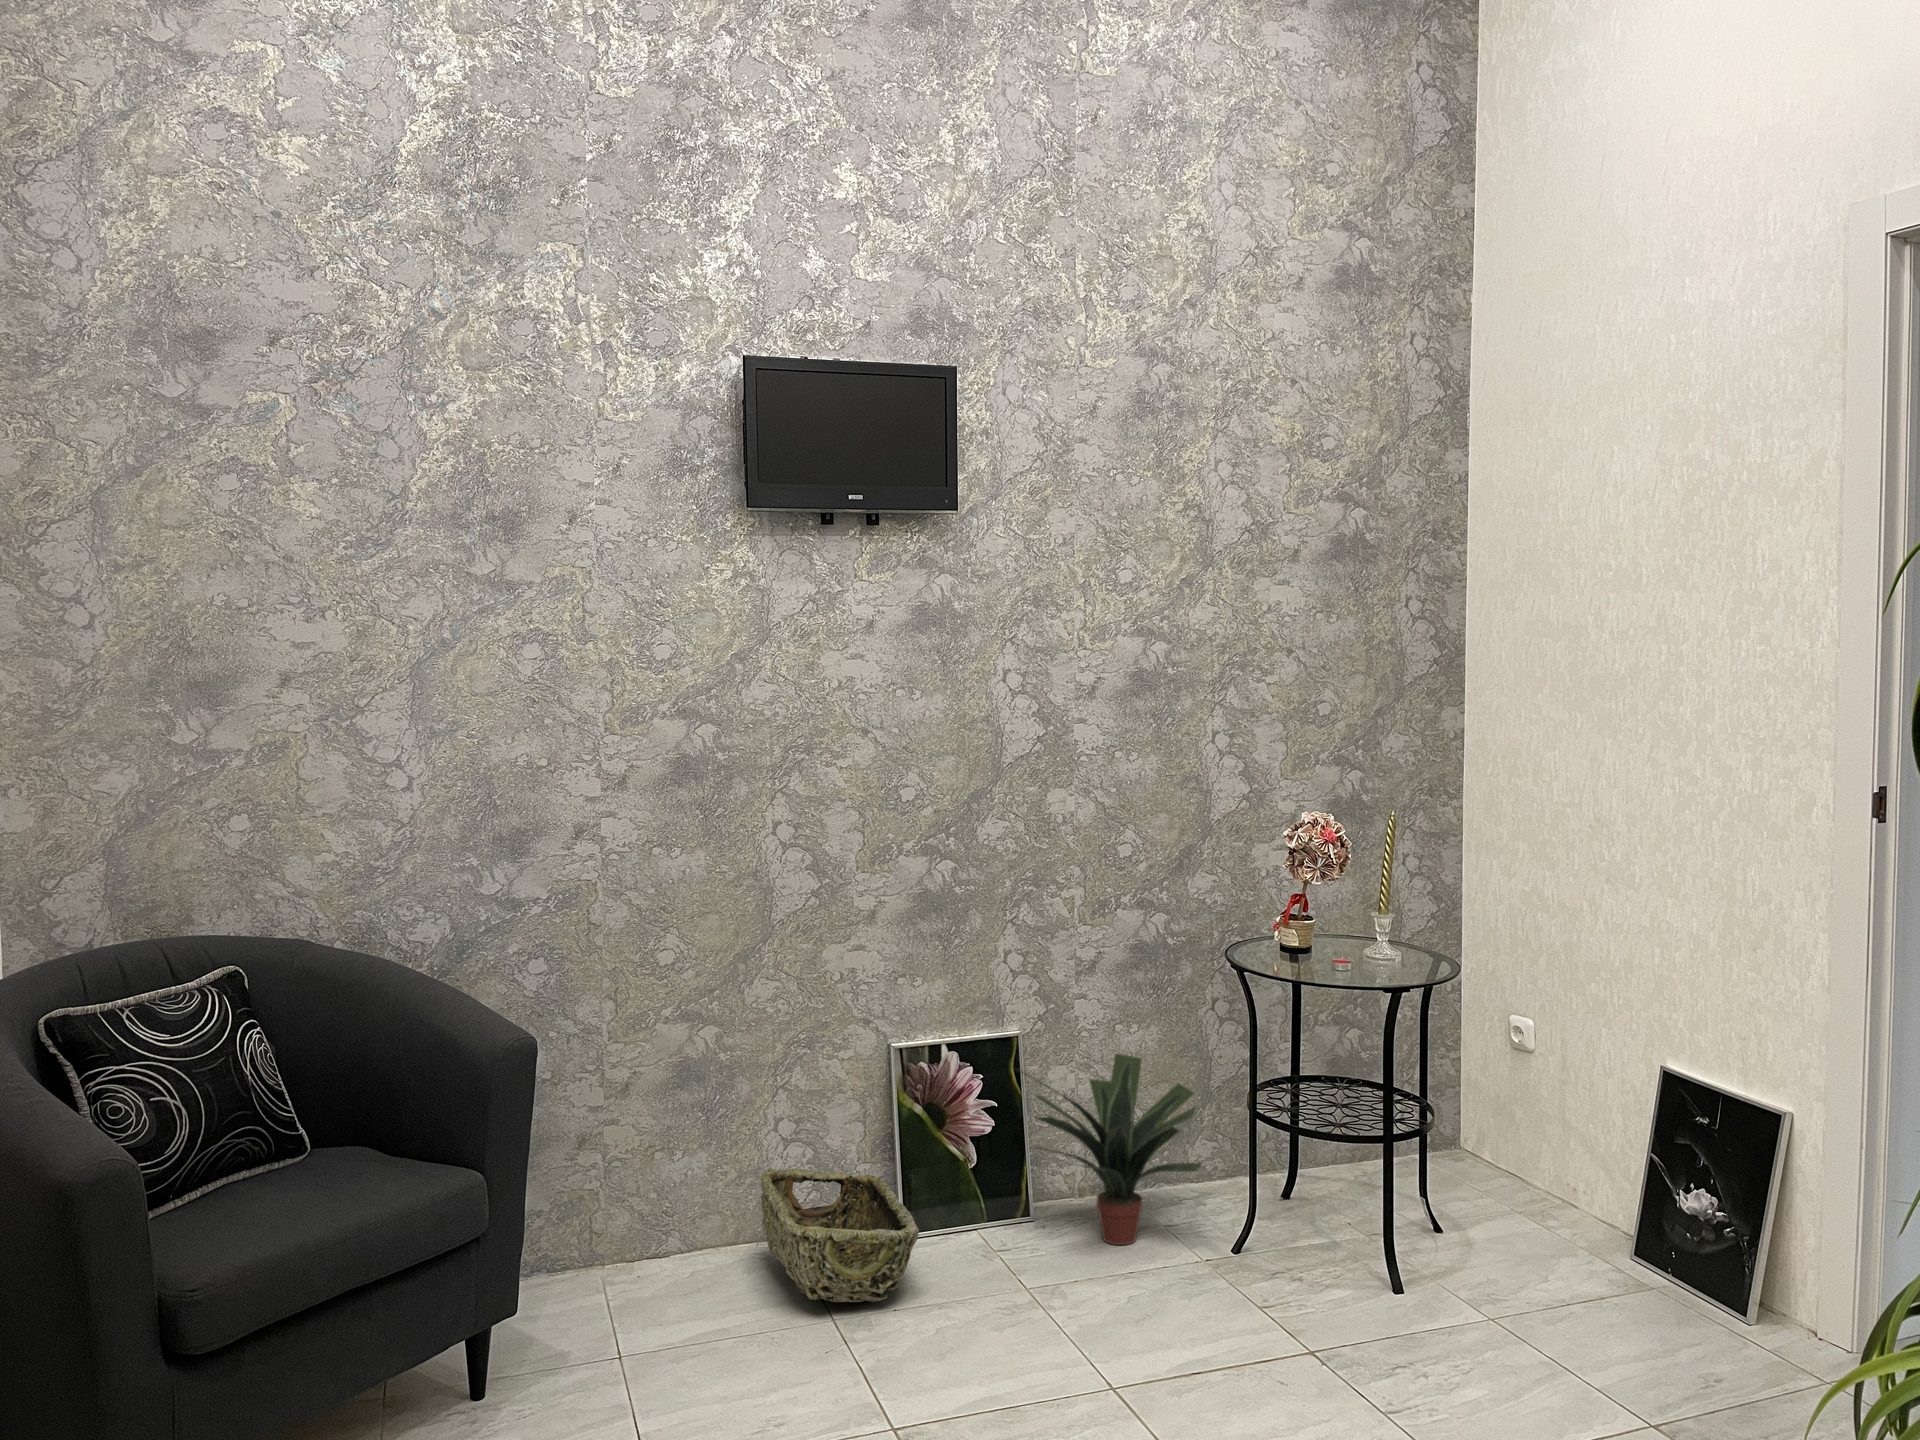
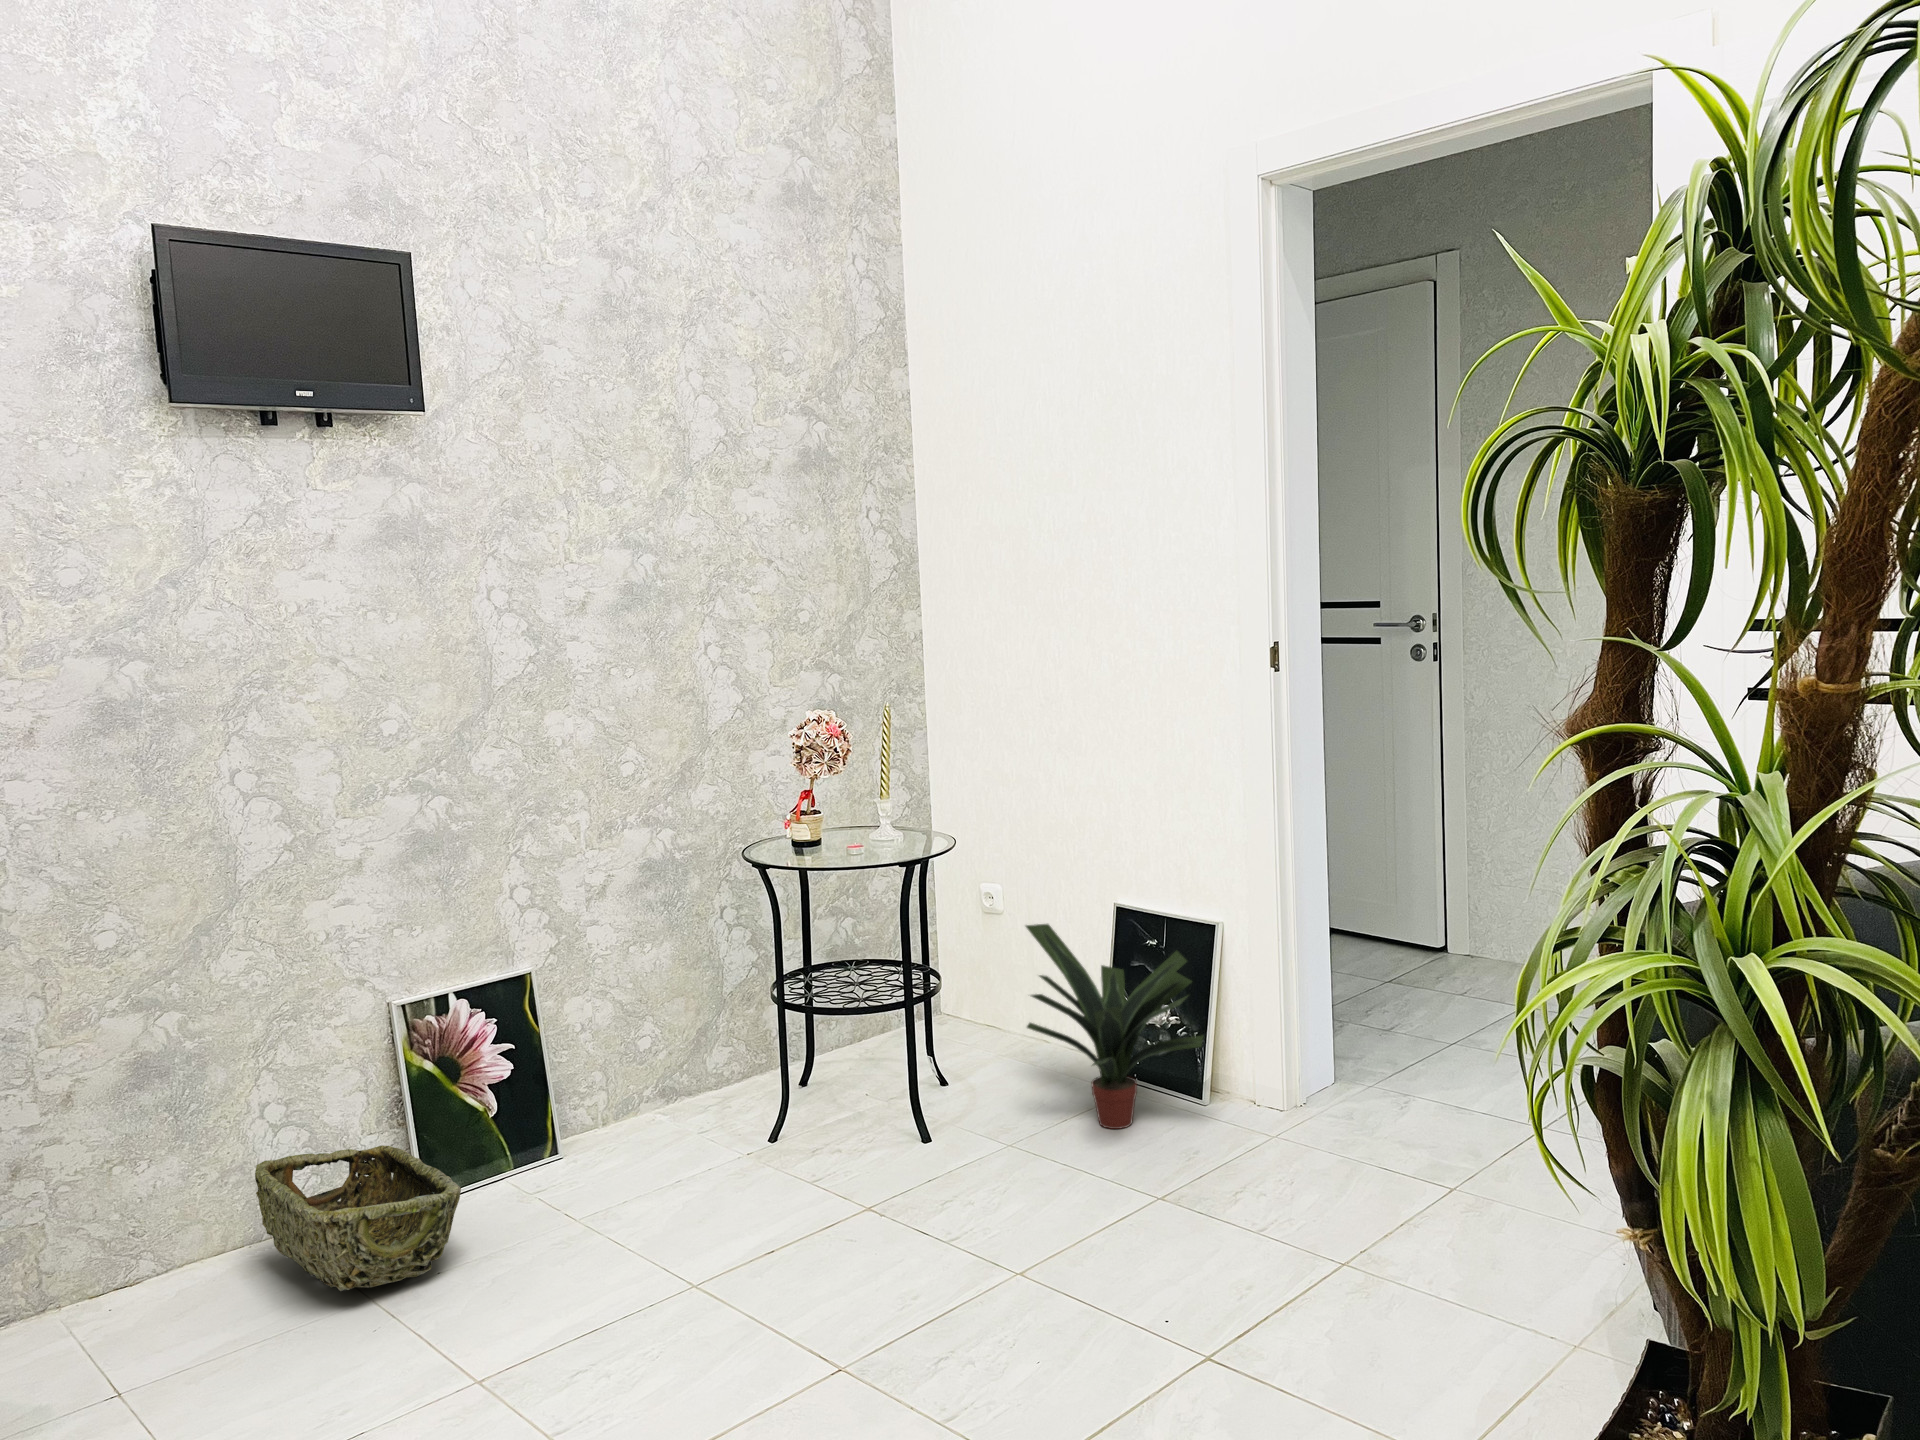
potted plant: present [1018,1054,1202,1245] -> present [1026,924,1204,1129]

